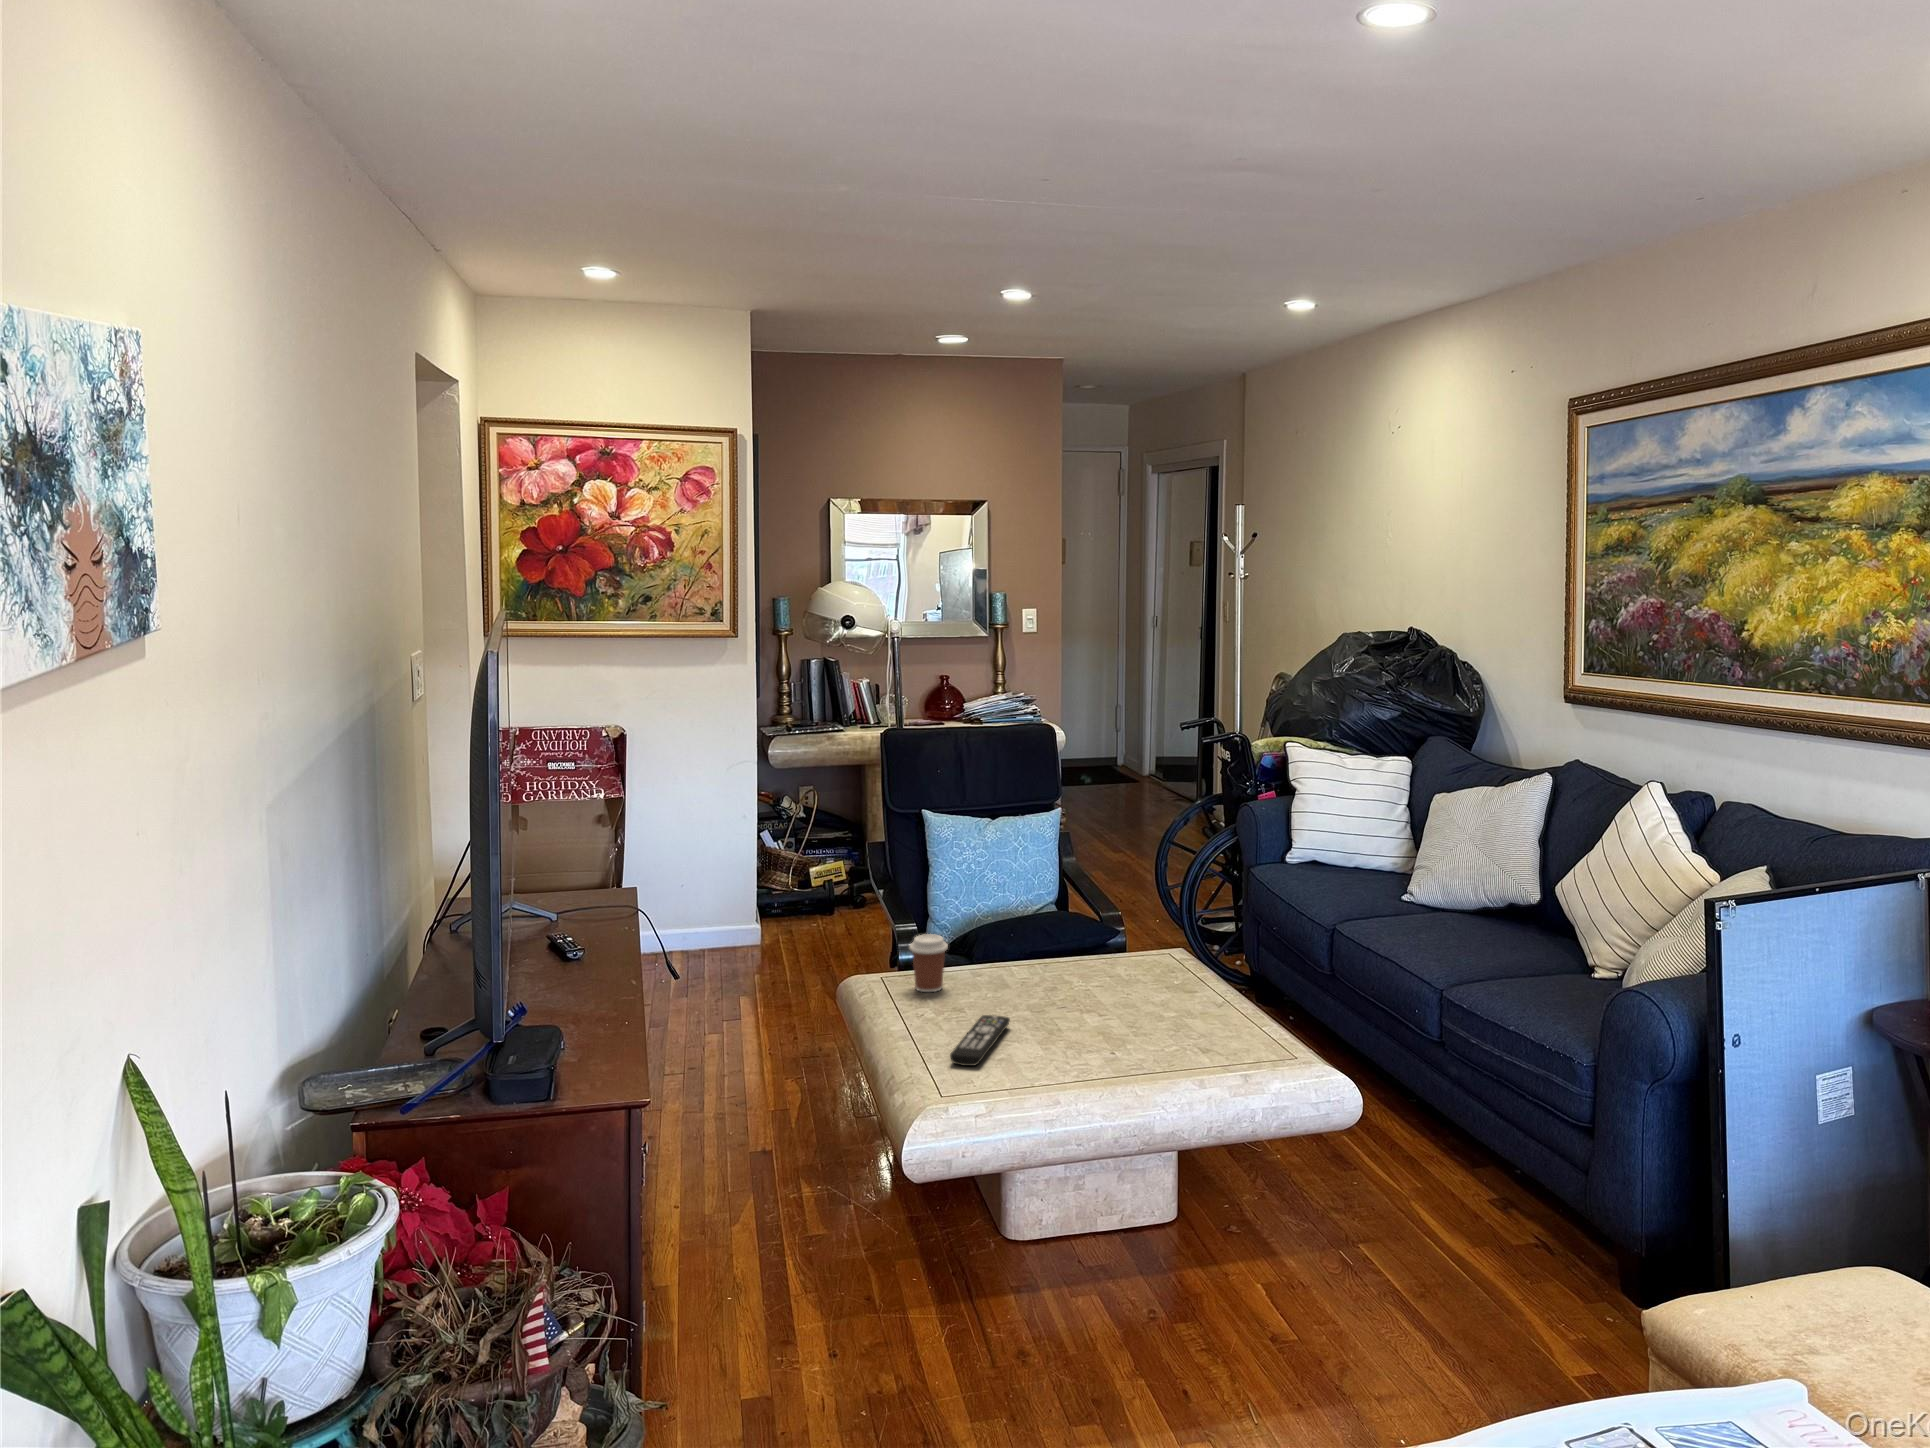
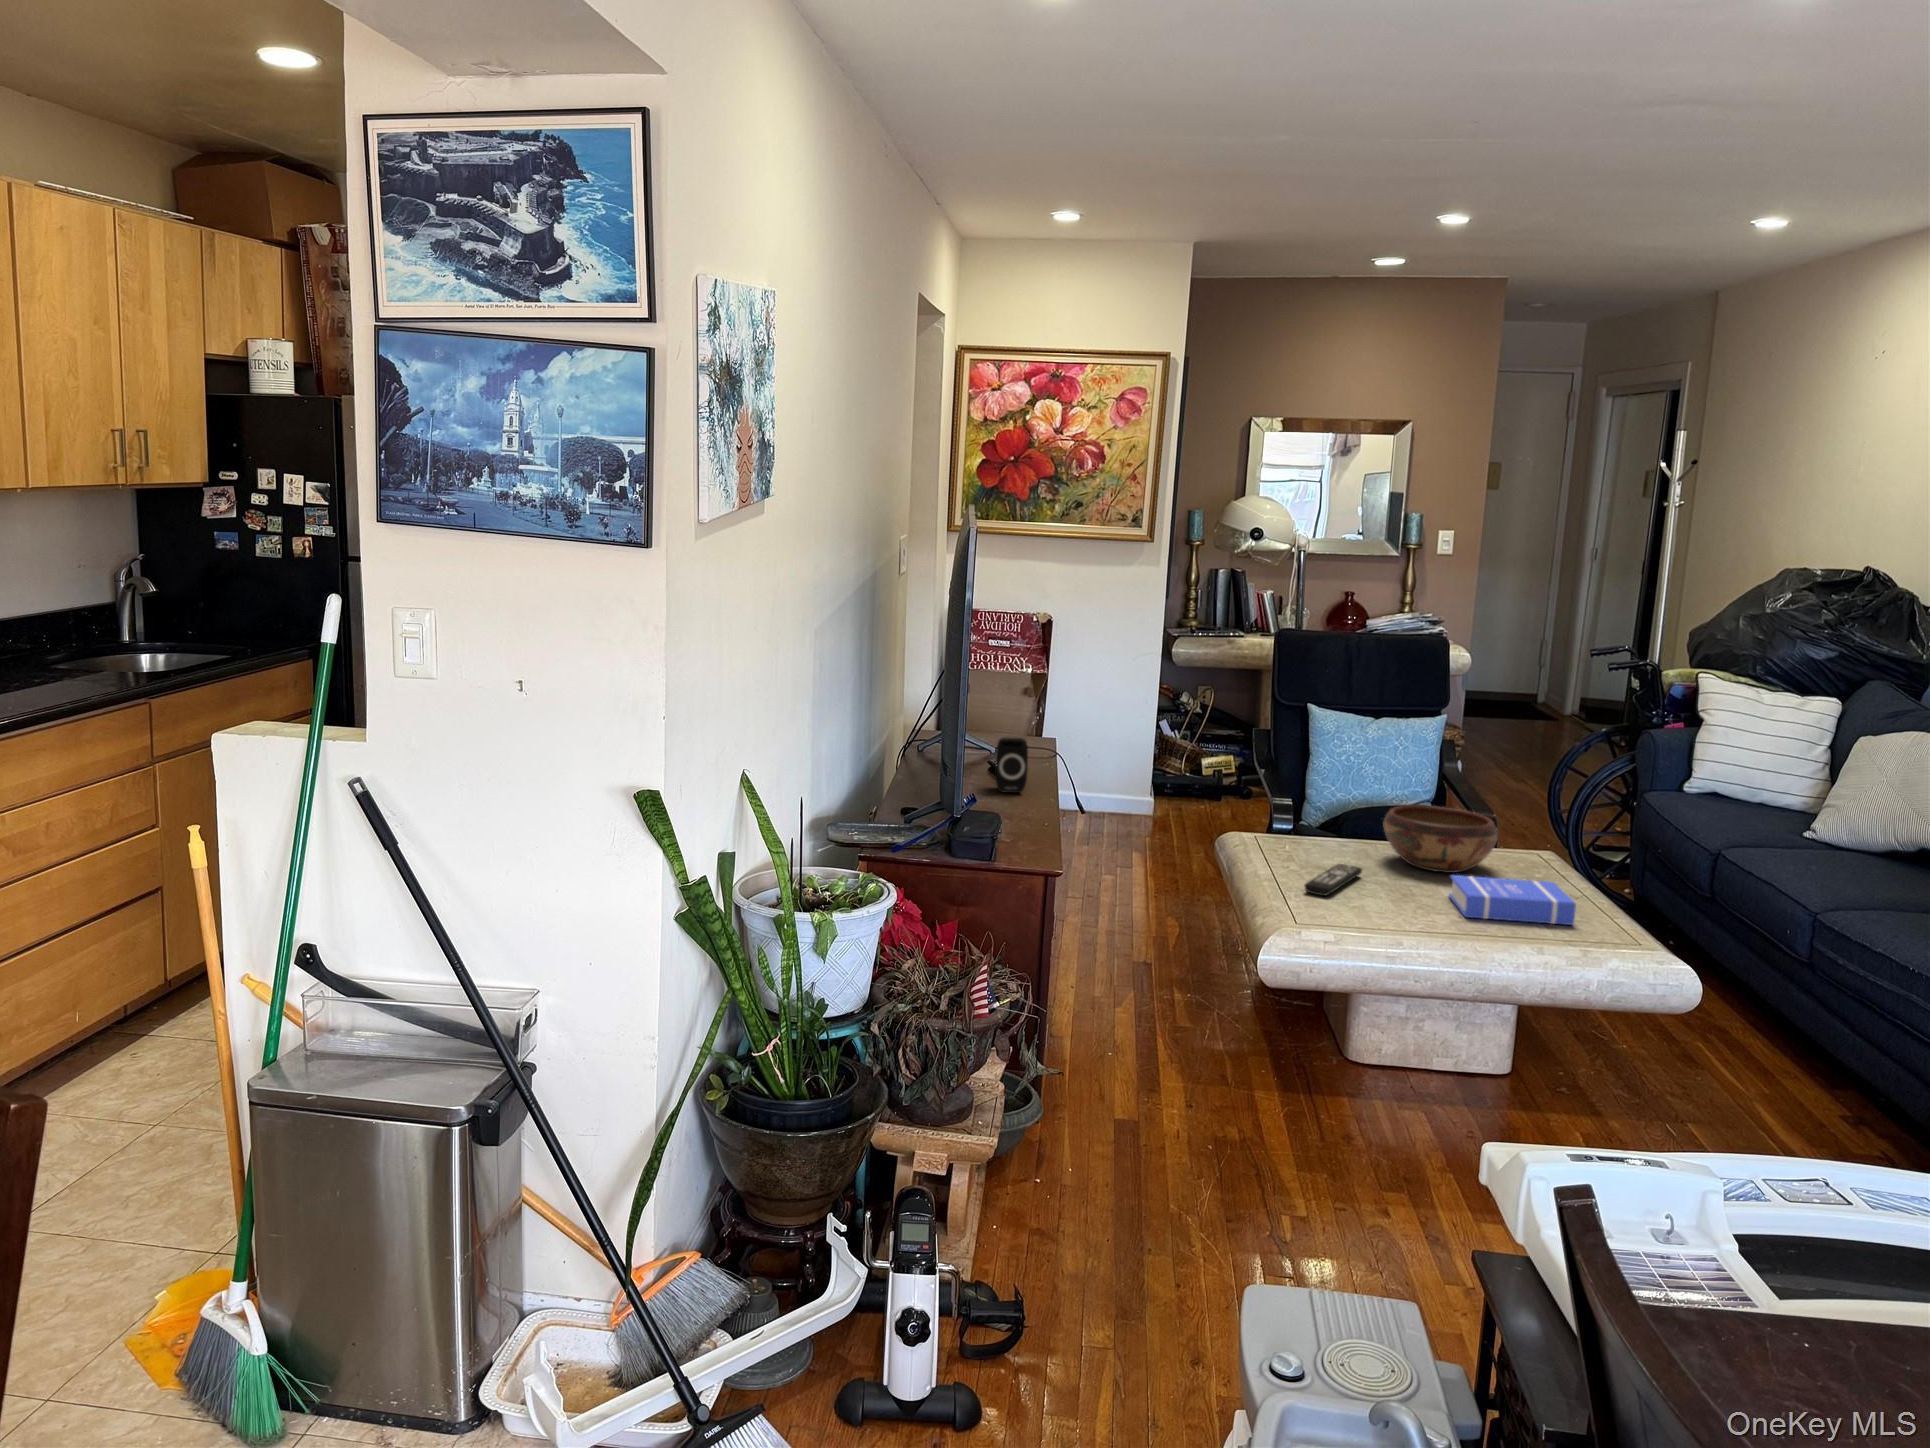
speaker: none [554,907,597,980] -> present [996,738,1028,793]
decorative bowl: none [1025,927,1146,1006] -> present [1383,805,1498,873]
coffee cup: present [910,934,948,992] -> none [1281,797,1316,845]
book: none [1108,1007,1245,1069] -> present [1449,875,1576,925]

